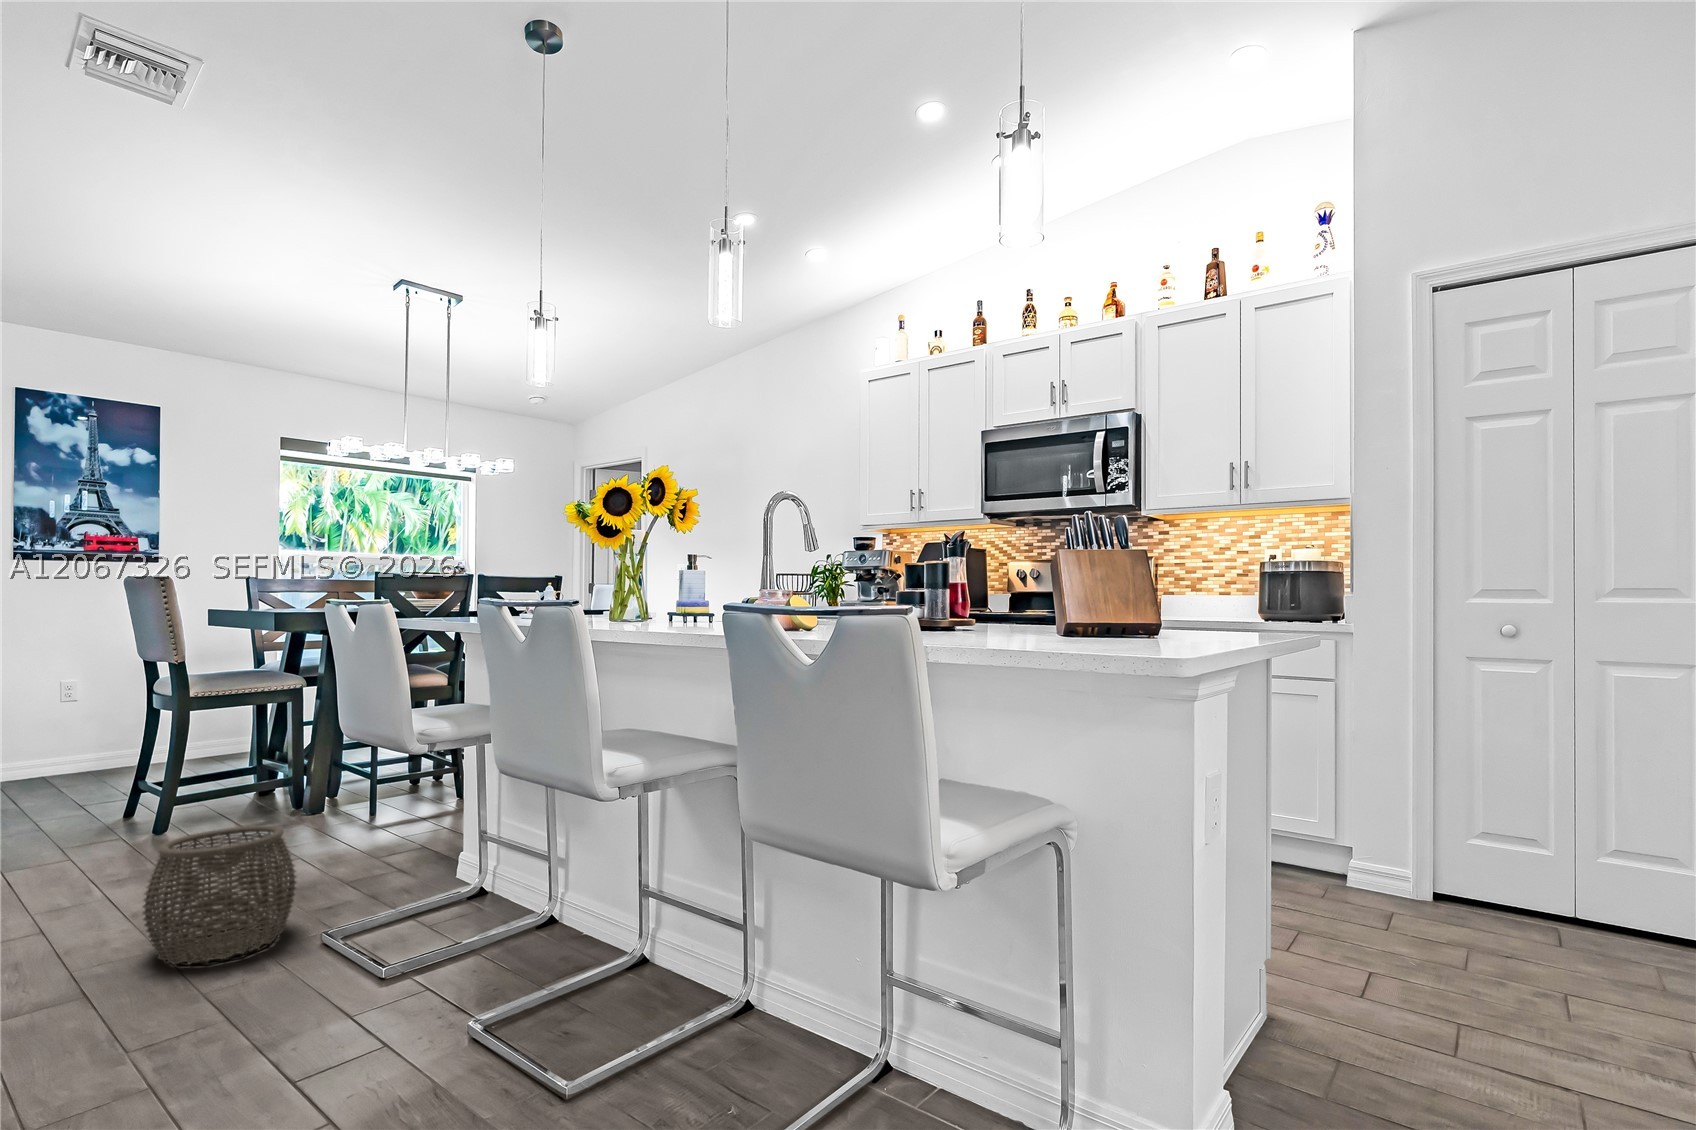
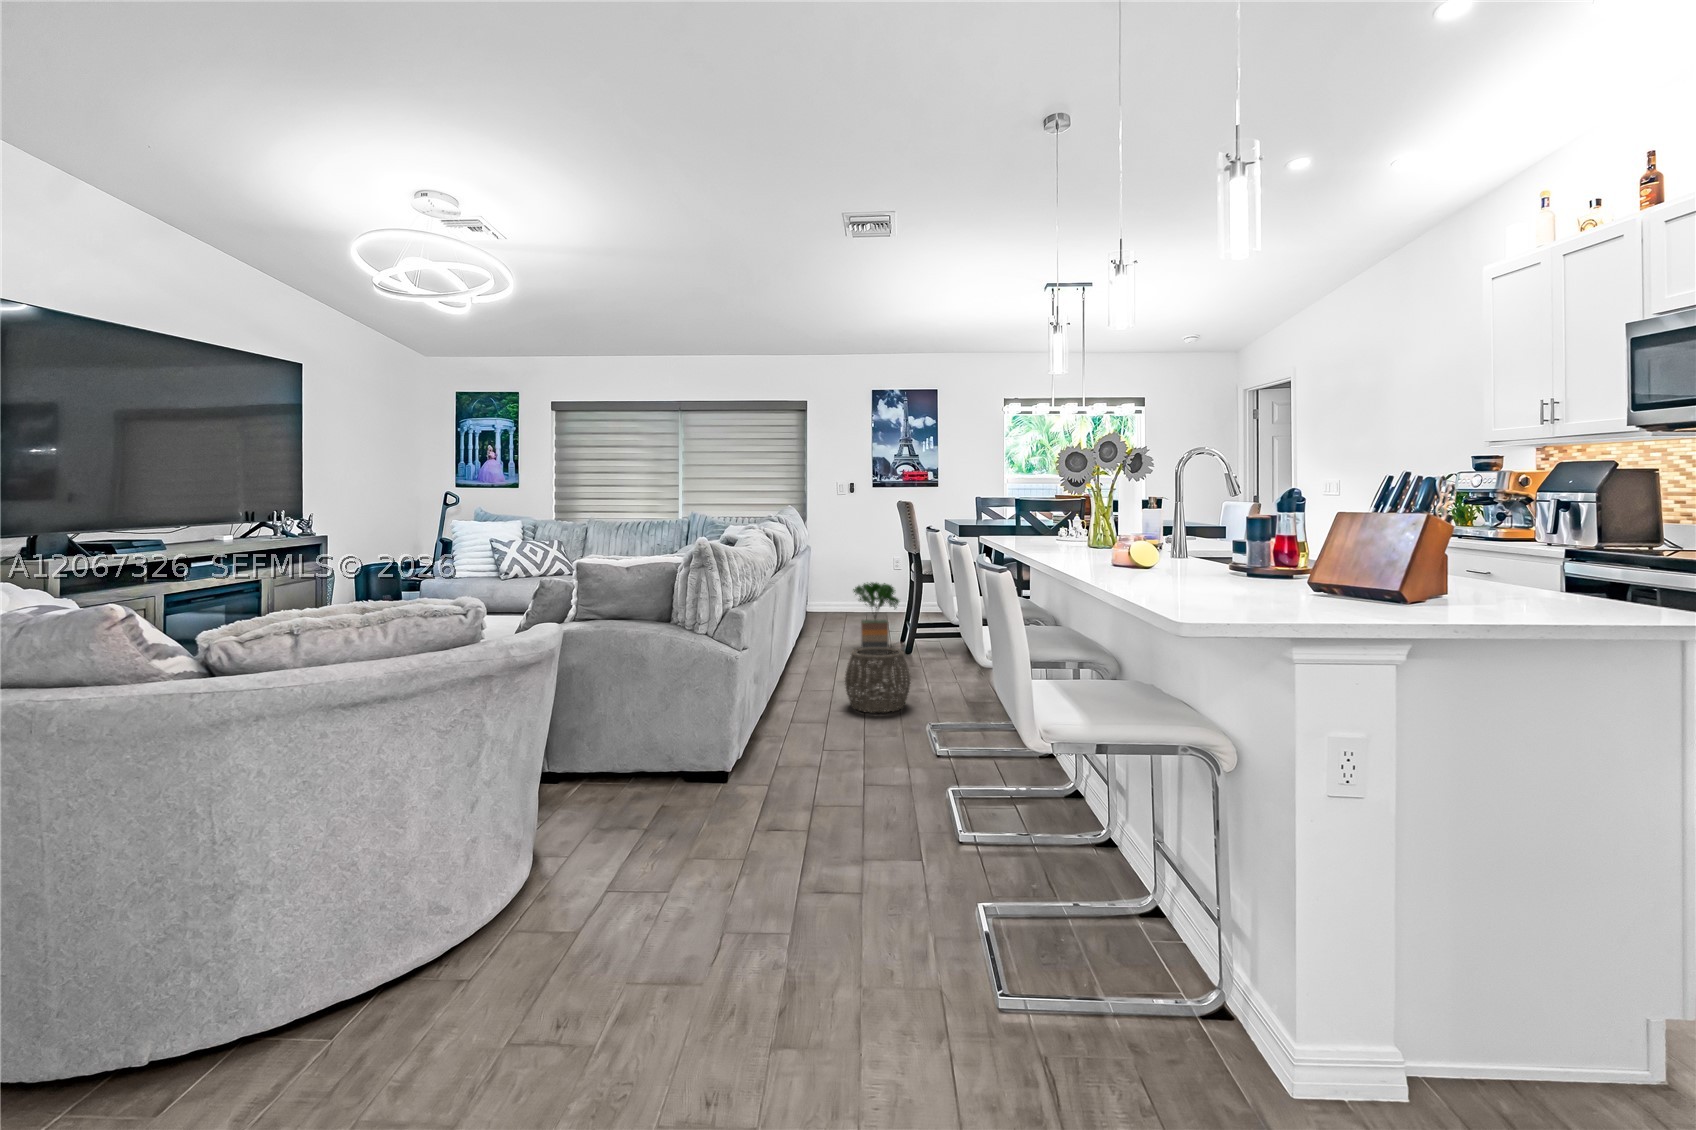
potted tree: none [40,721,166,866] -> present [853,583,900,648]

